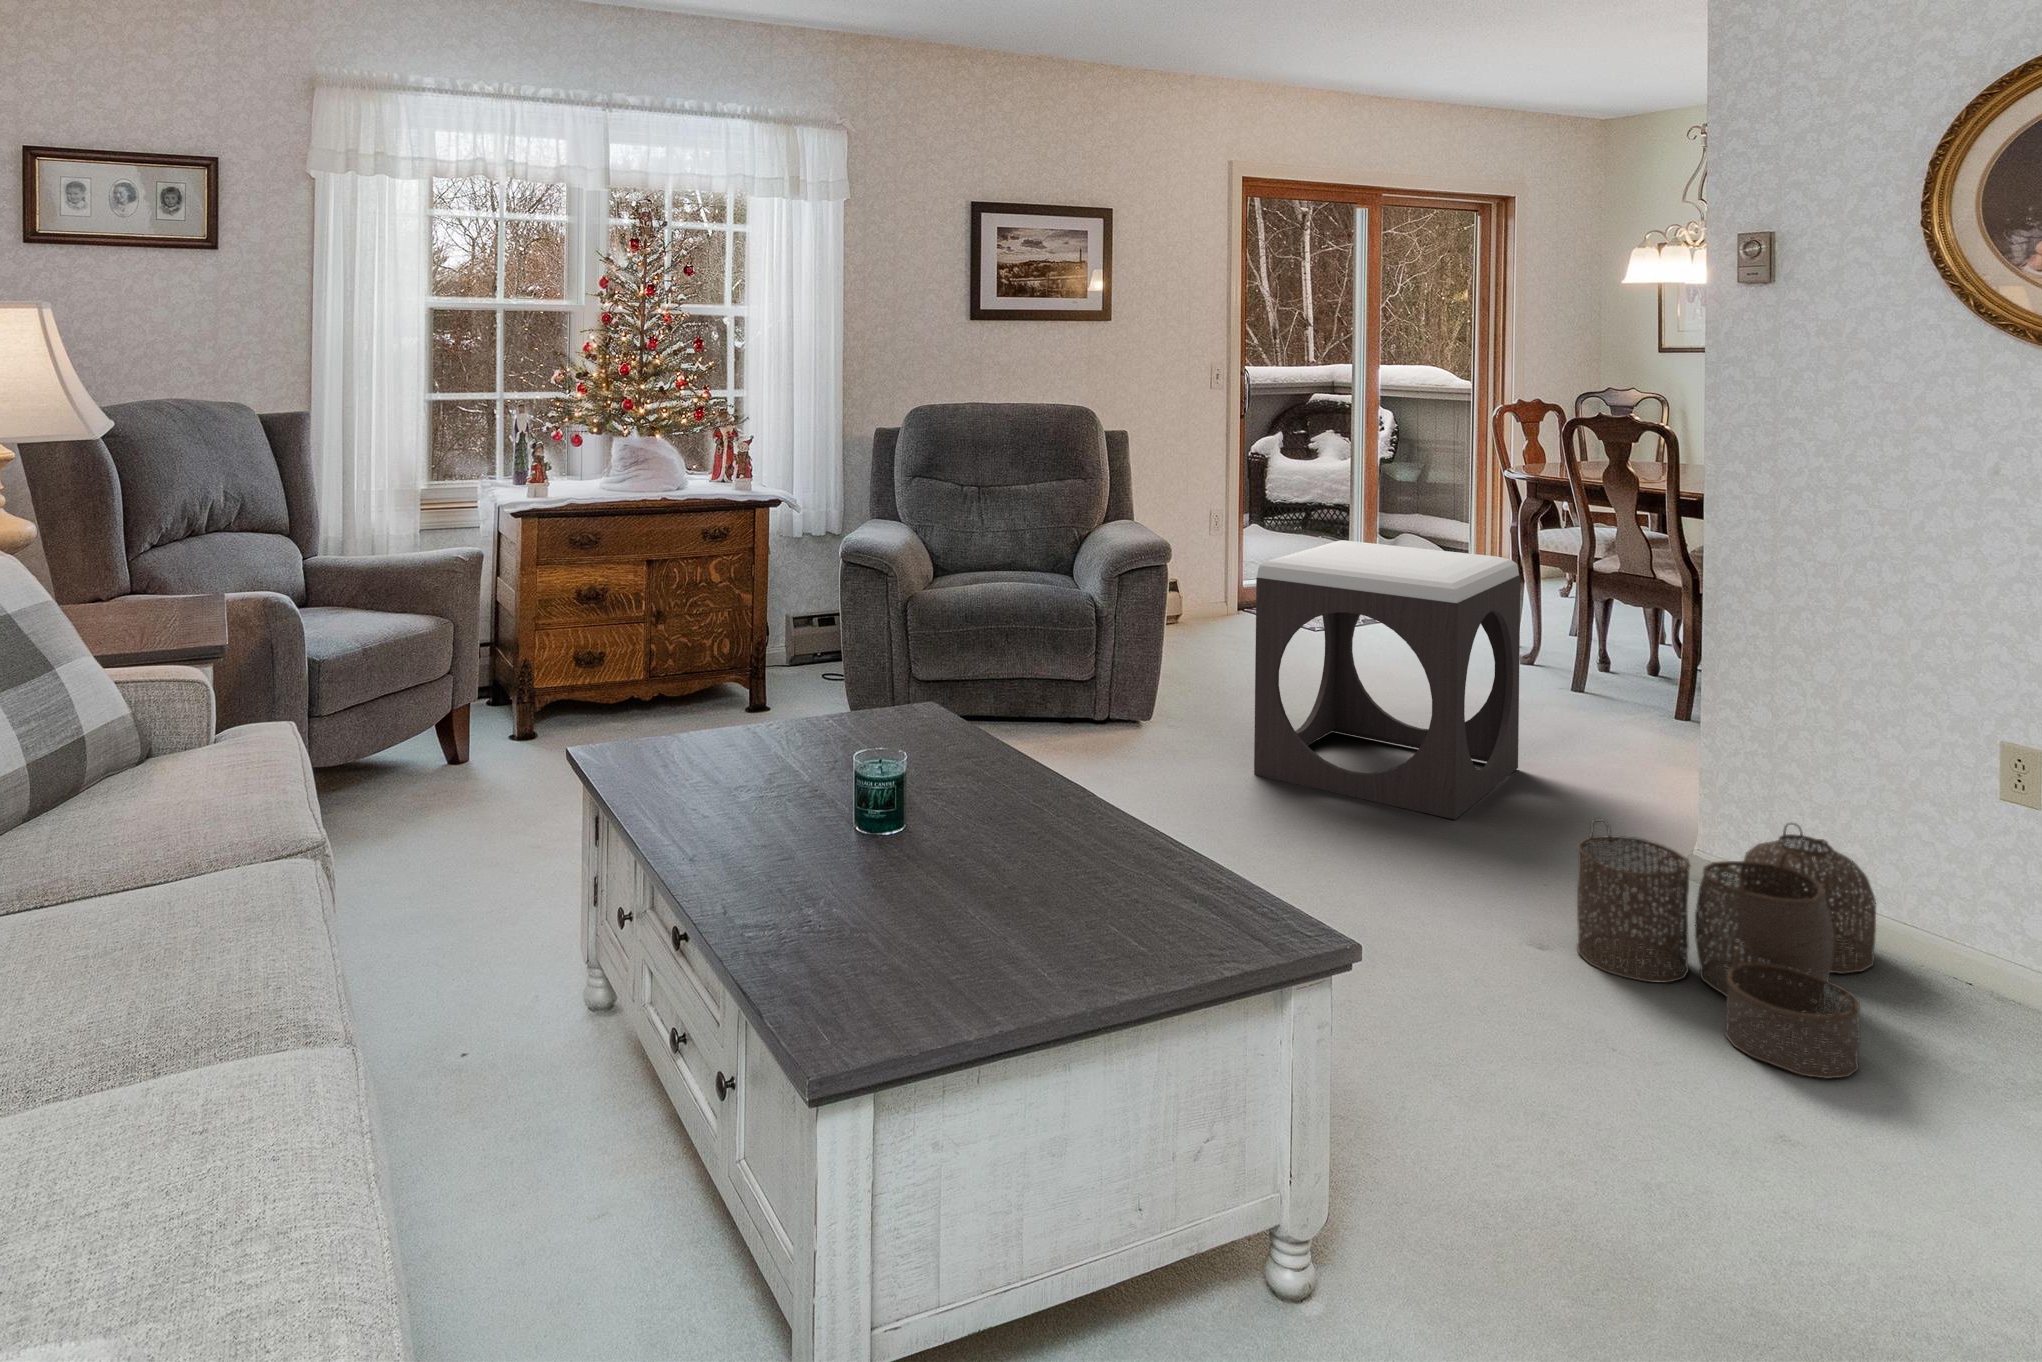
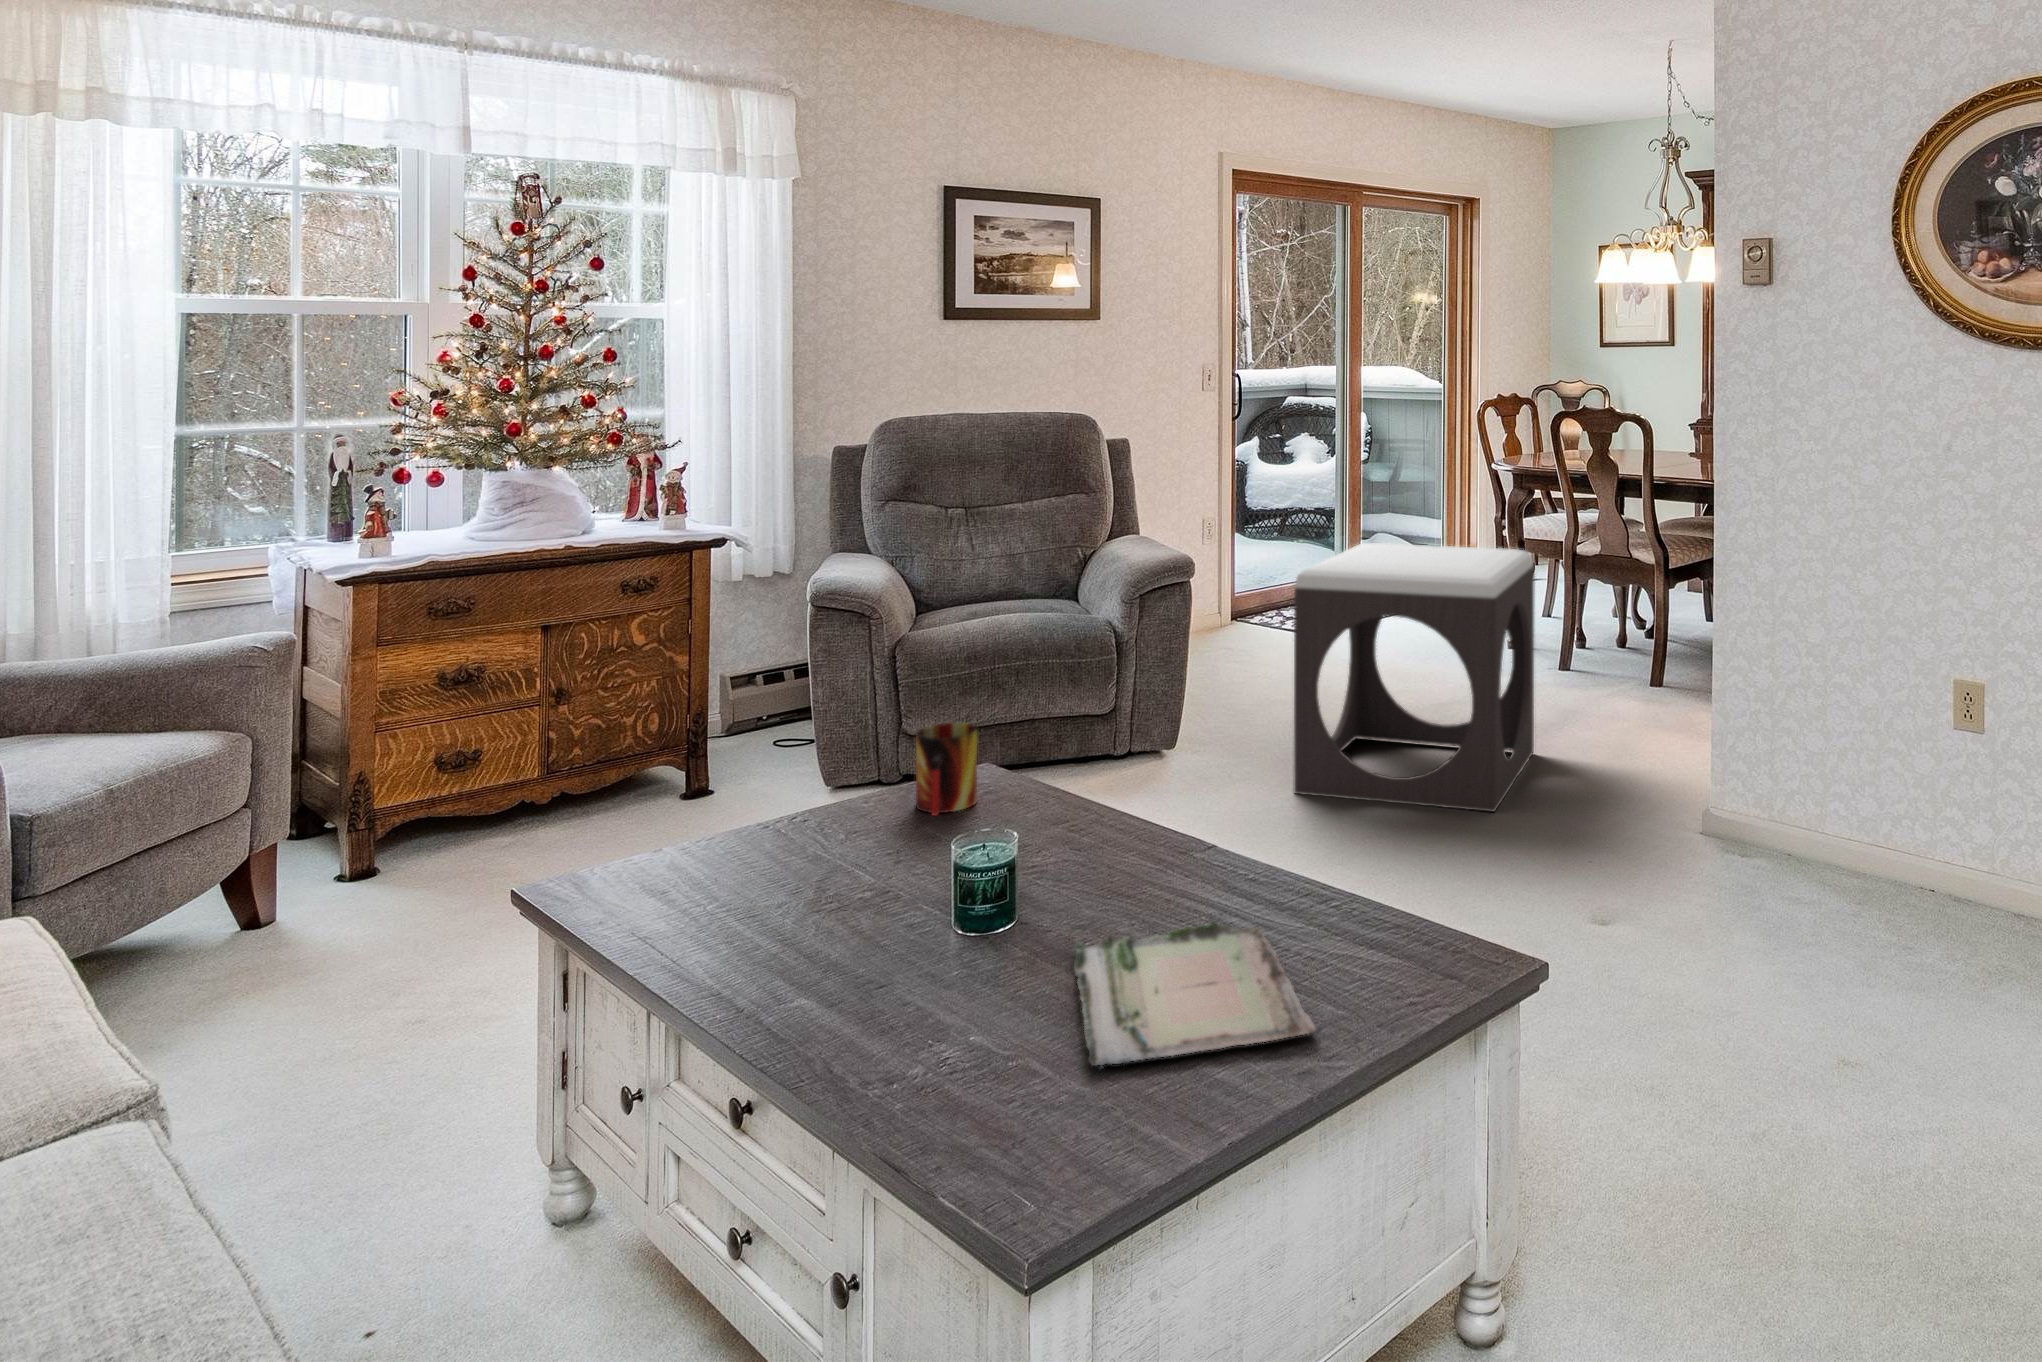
mug: none [866,662,916,737] -> present [916,723,977,816]
woven basket: present [1577,818,1876,1078] -> none [1635,774,1886,1006]
tray: none [916,841,1112,955] -> present [1074,913,1315,1068]

